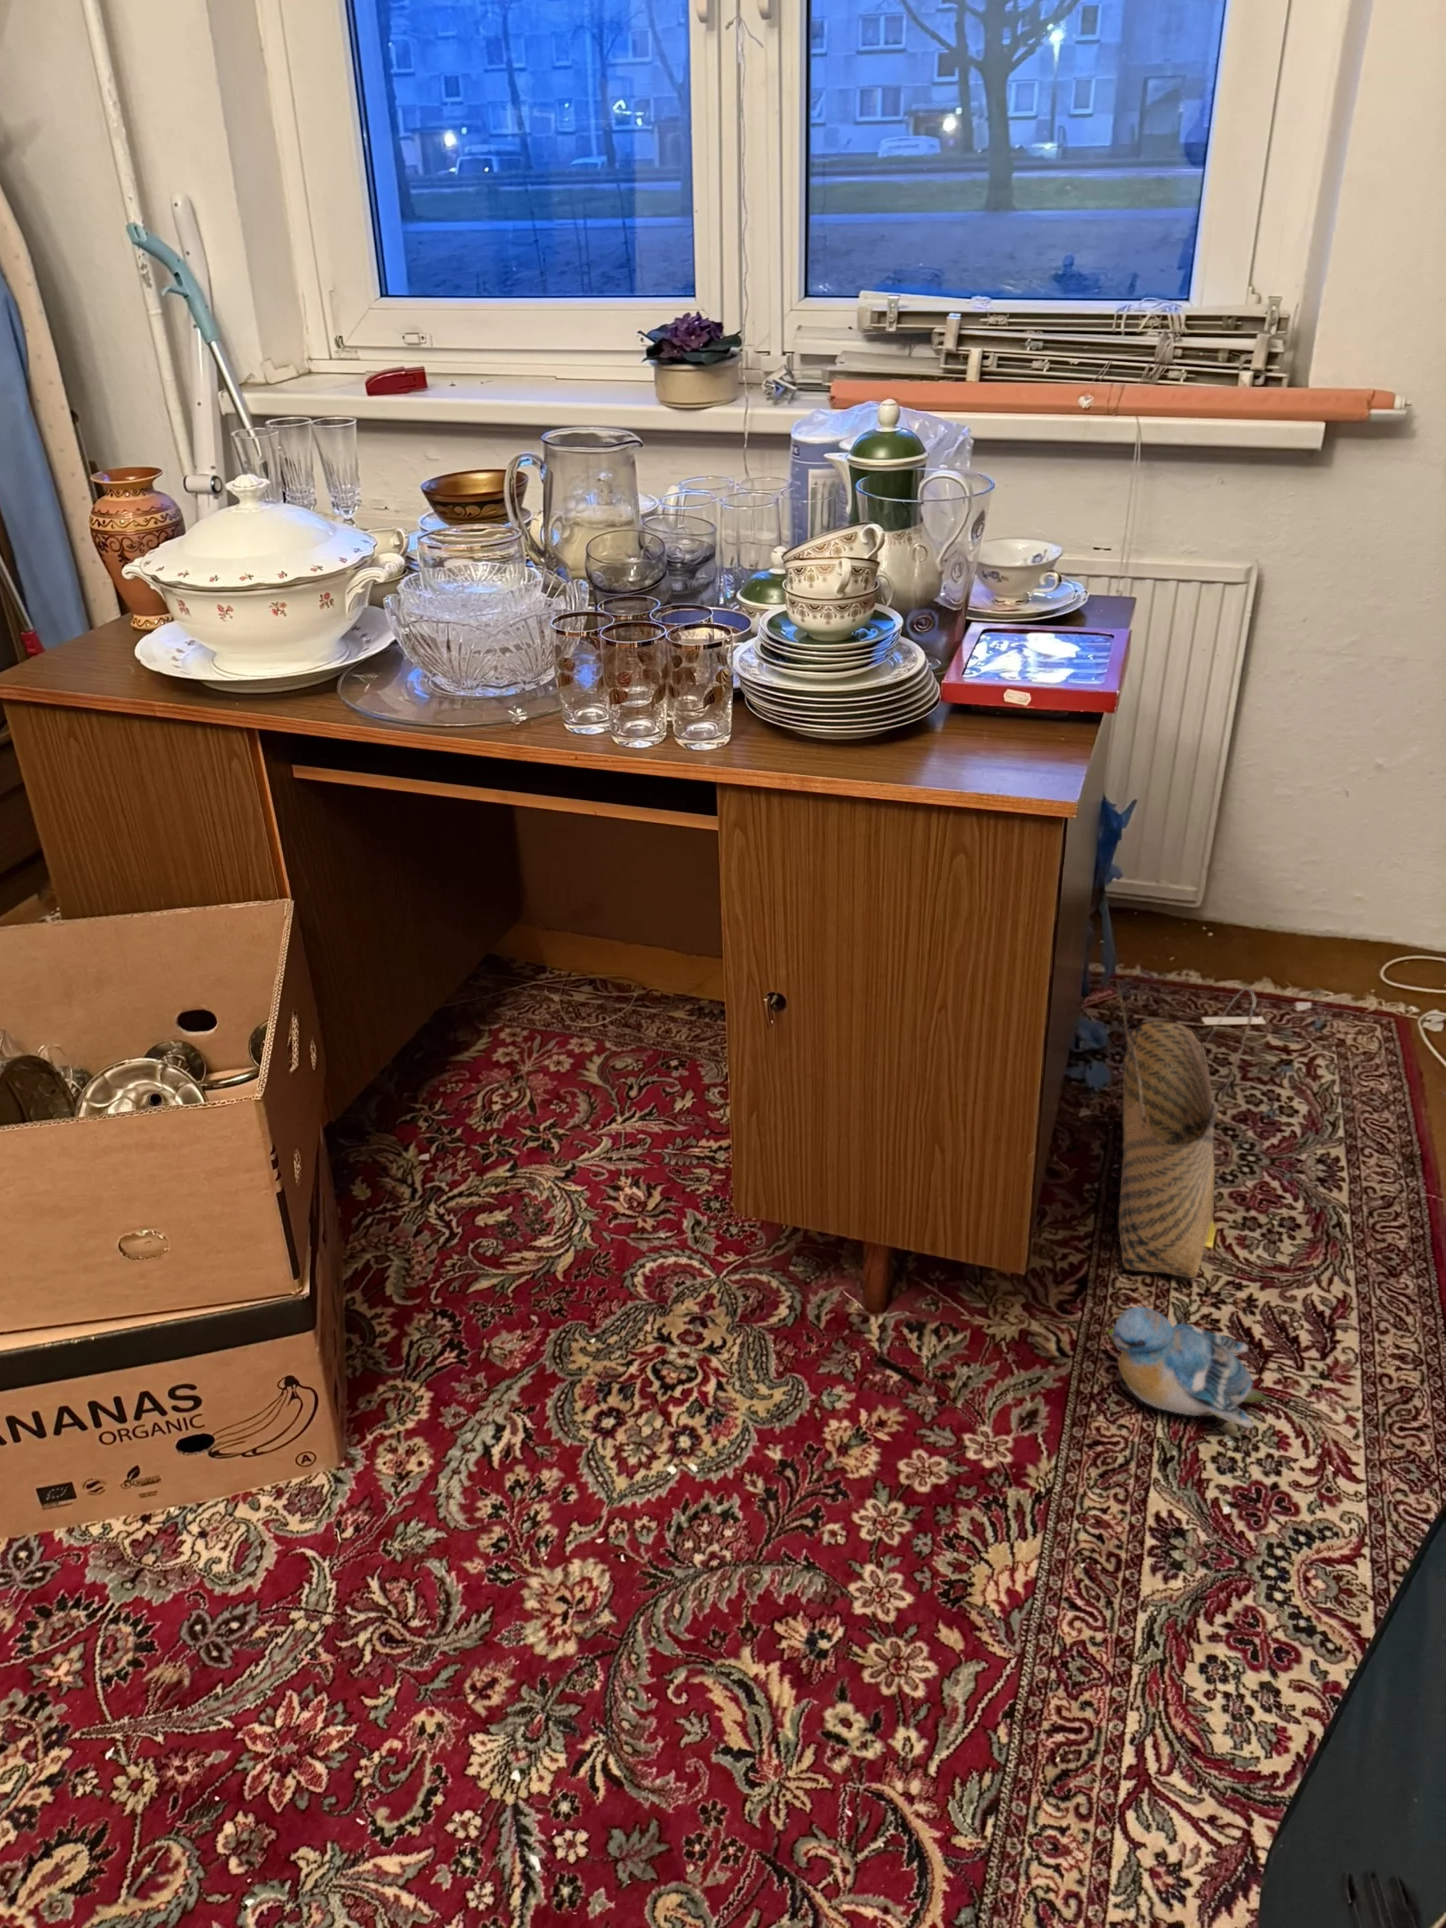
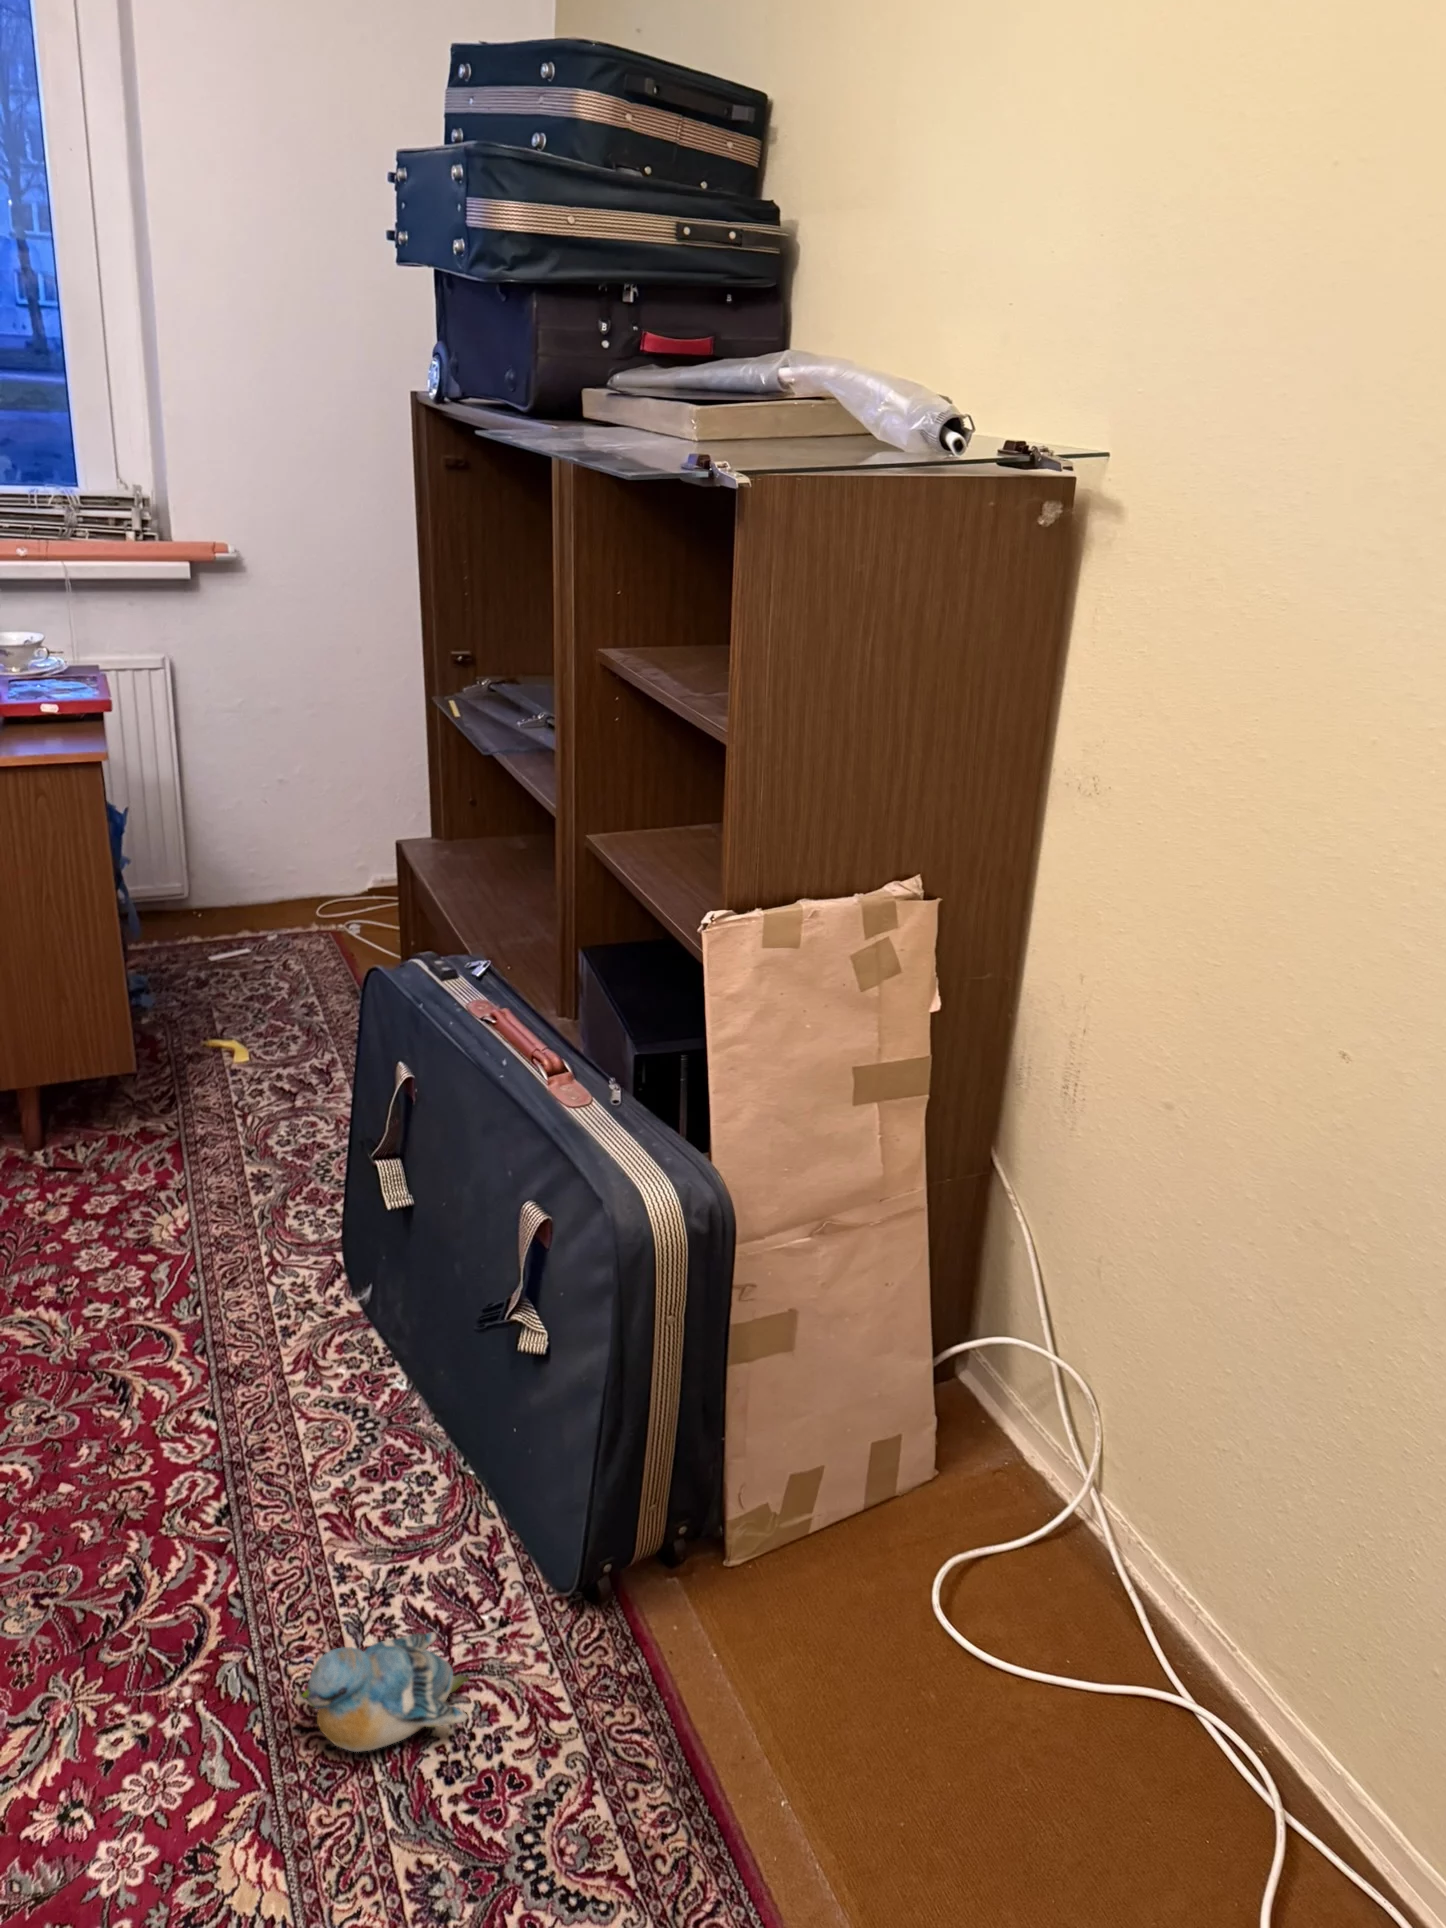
woven basket: present [1118,984,1256,1278] -> none [215,1267,365,1607]

